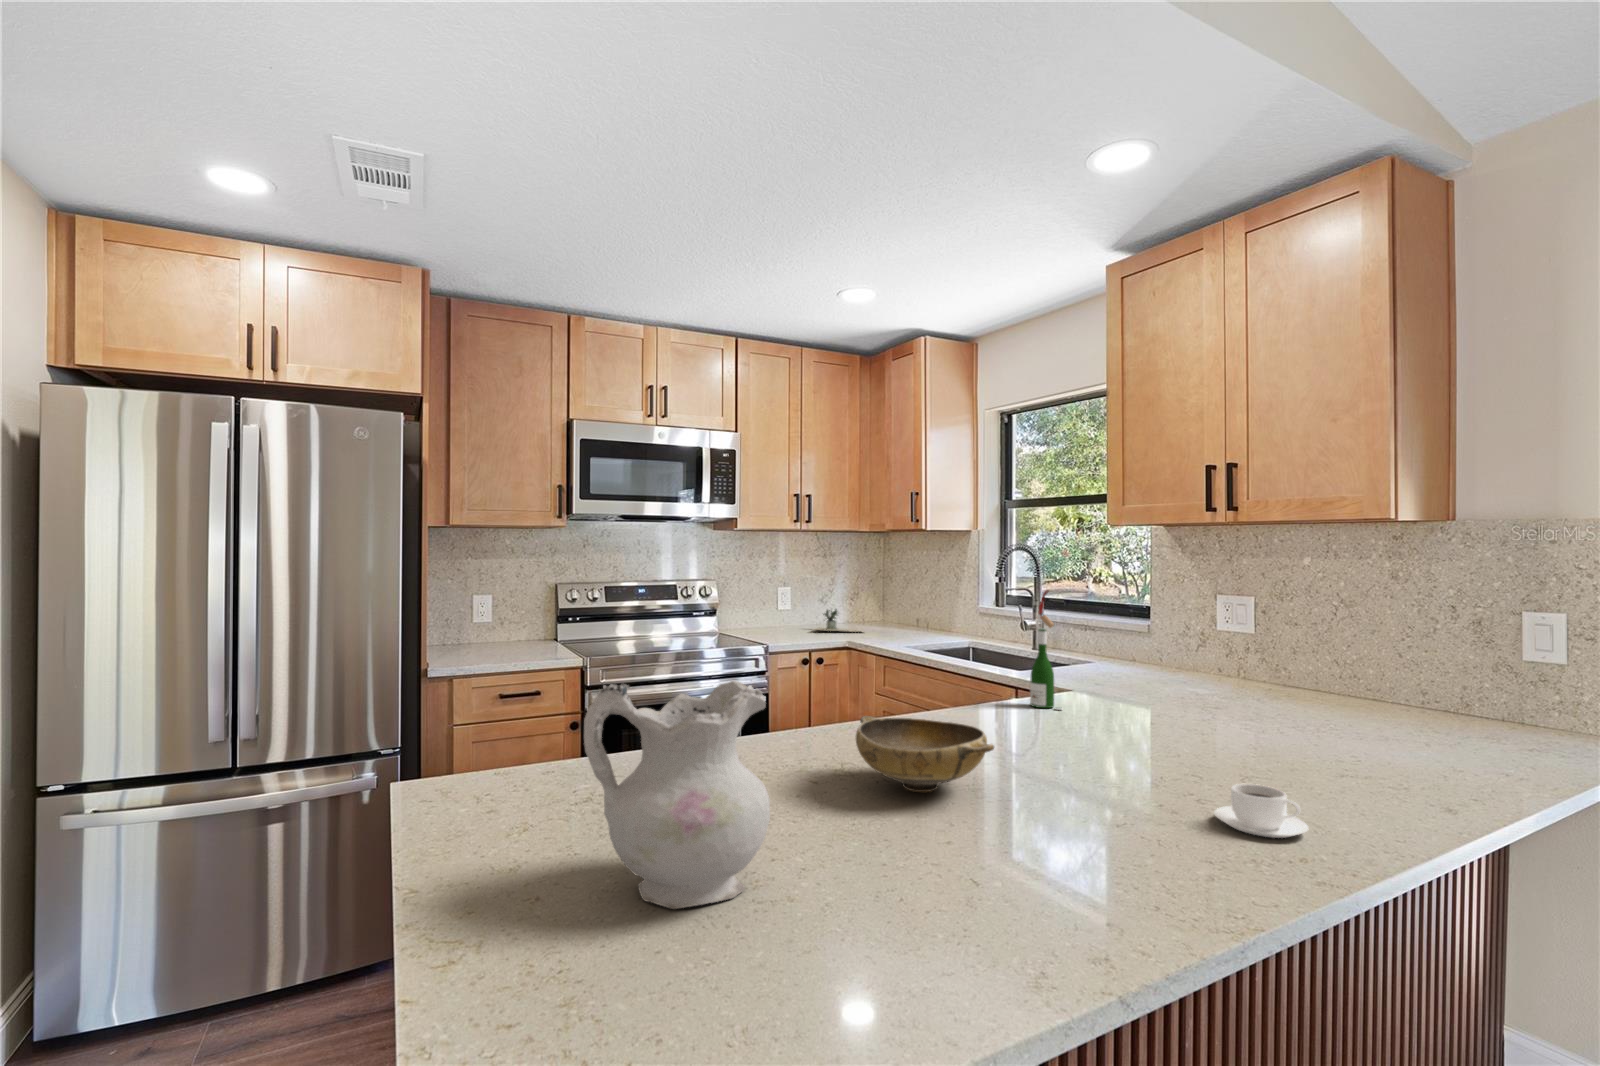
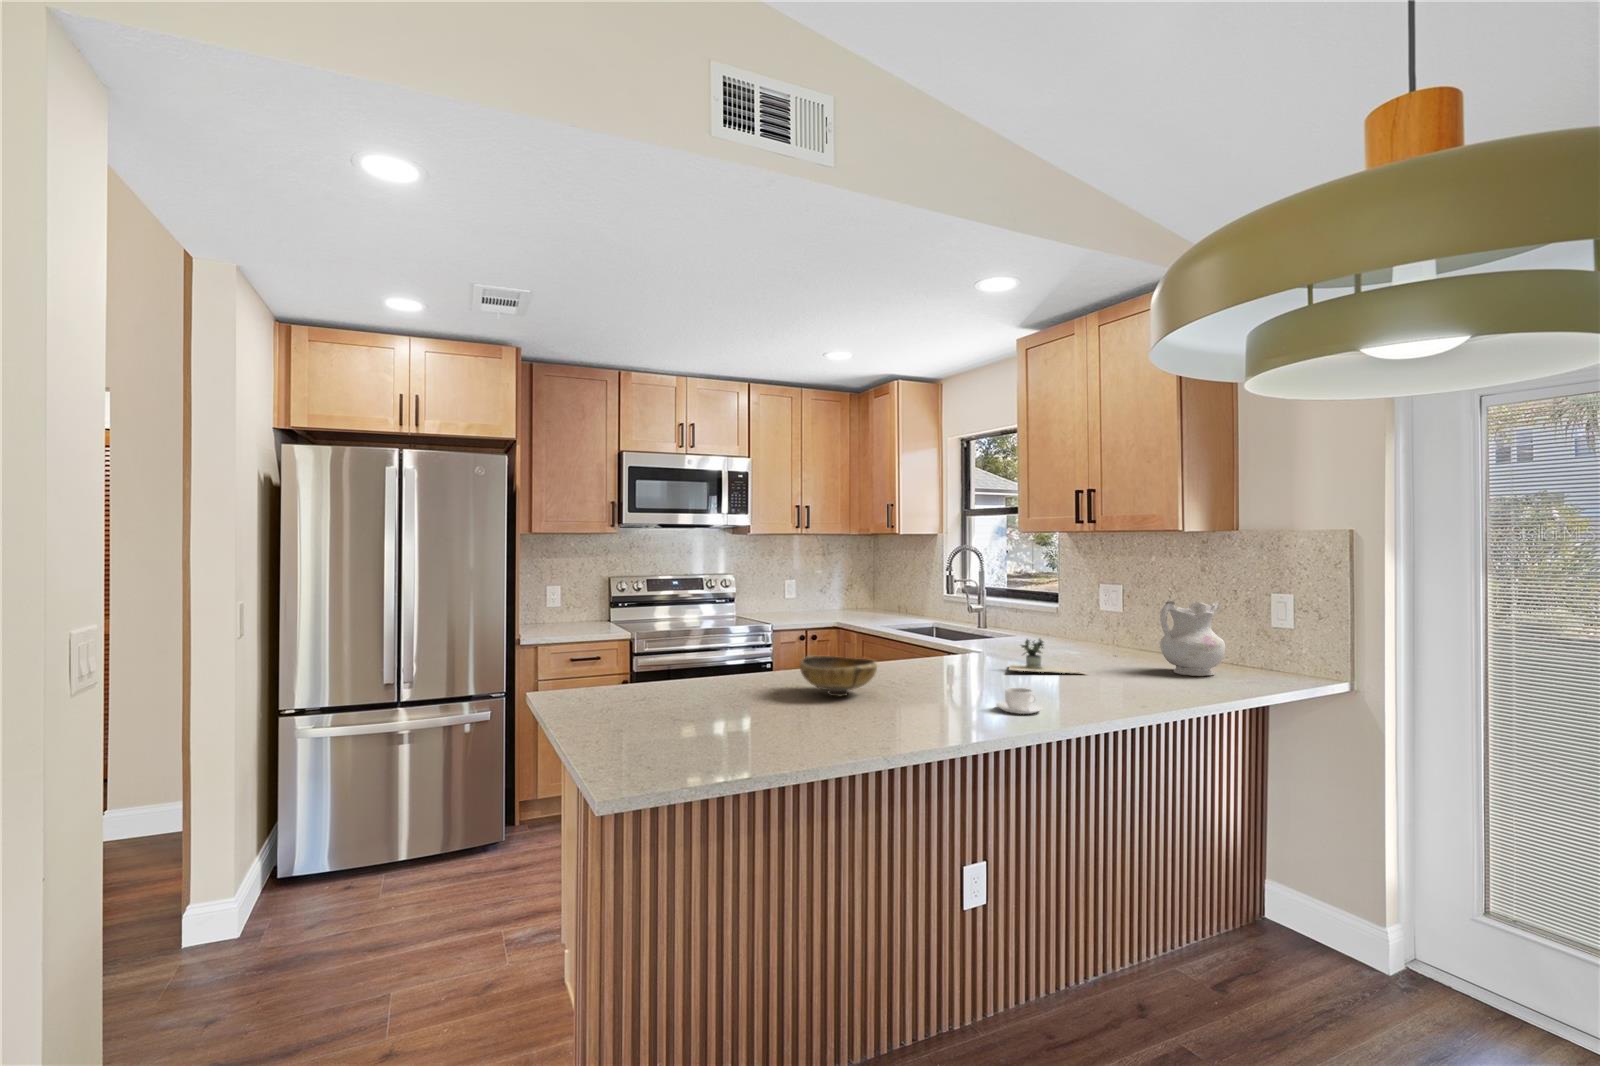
wine bottle: present [1030,590,1062,710] -> none [941,579,962,662]
potted plant: present [815,609,858,632] -> present [1009,639,1084,674]
ceramic pitcher: present [584,681,770,909] -> present [1160,601,1225,676]

